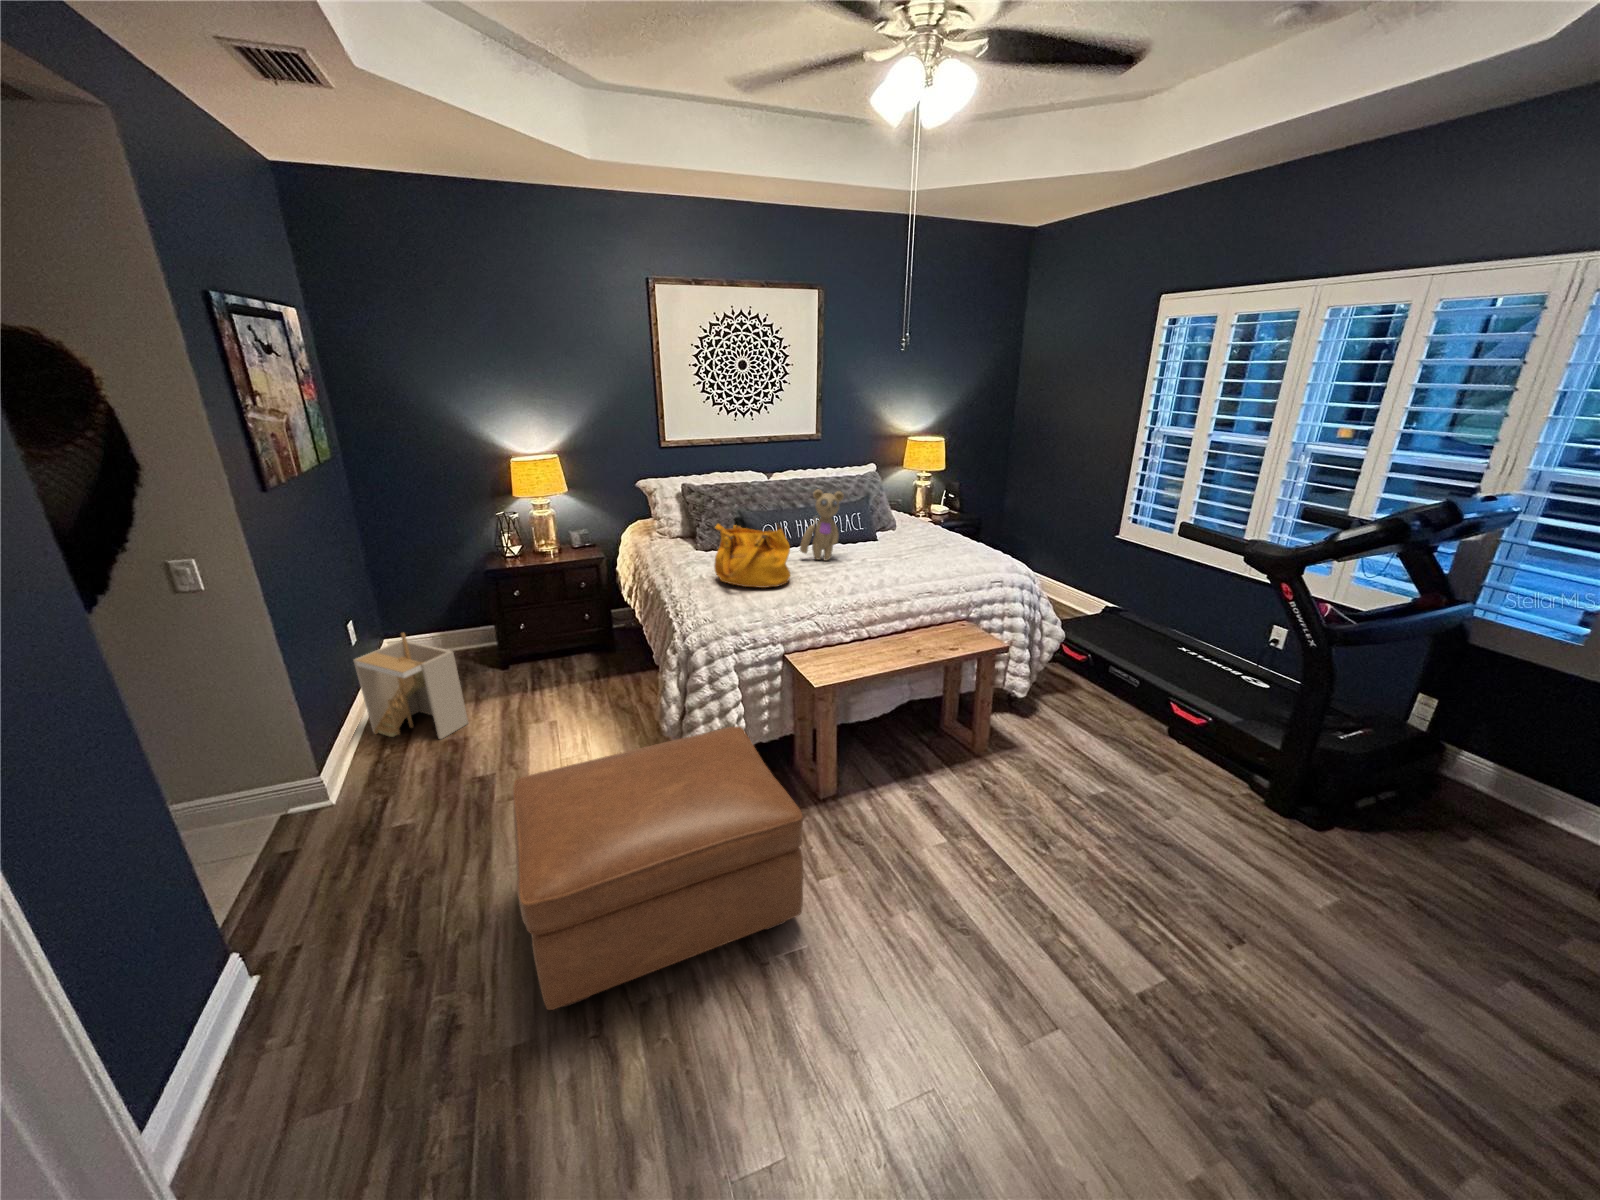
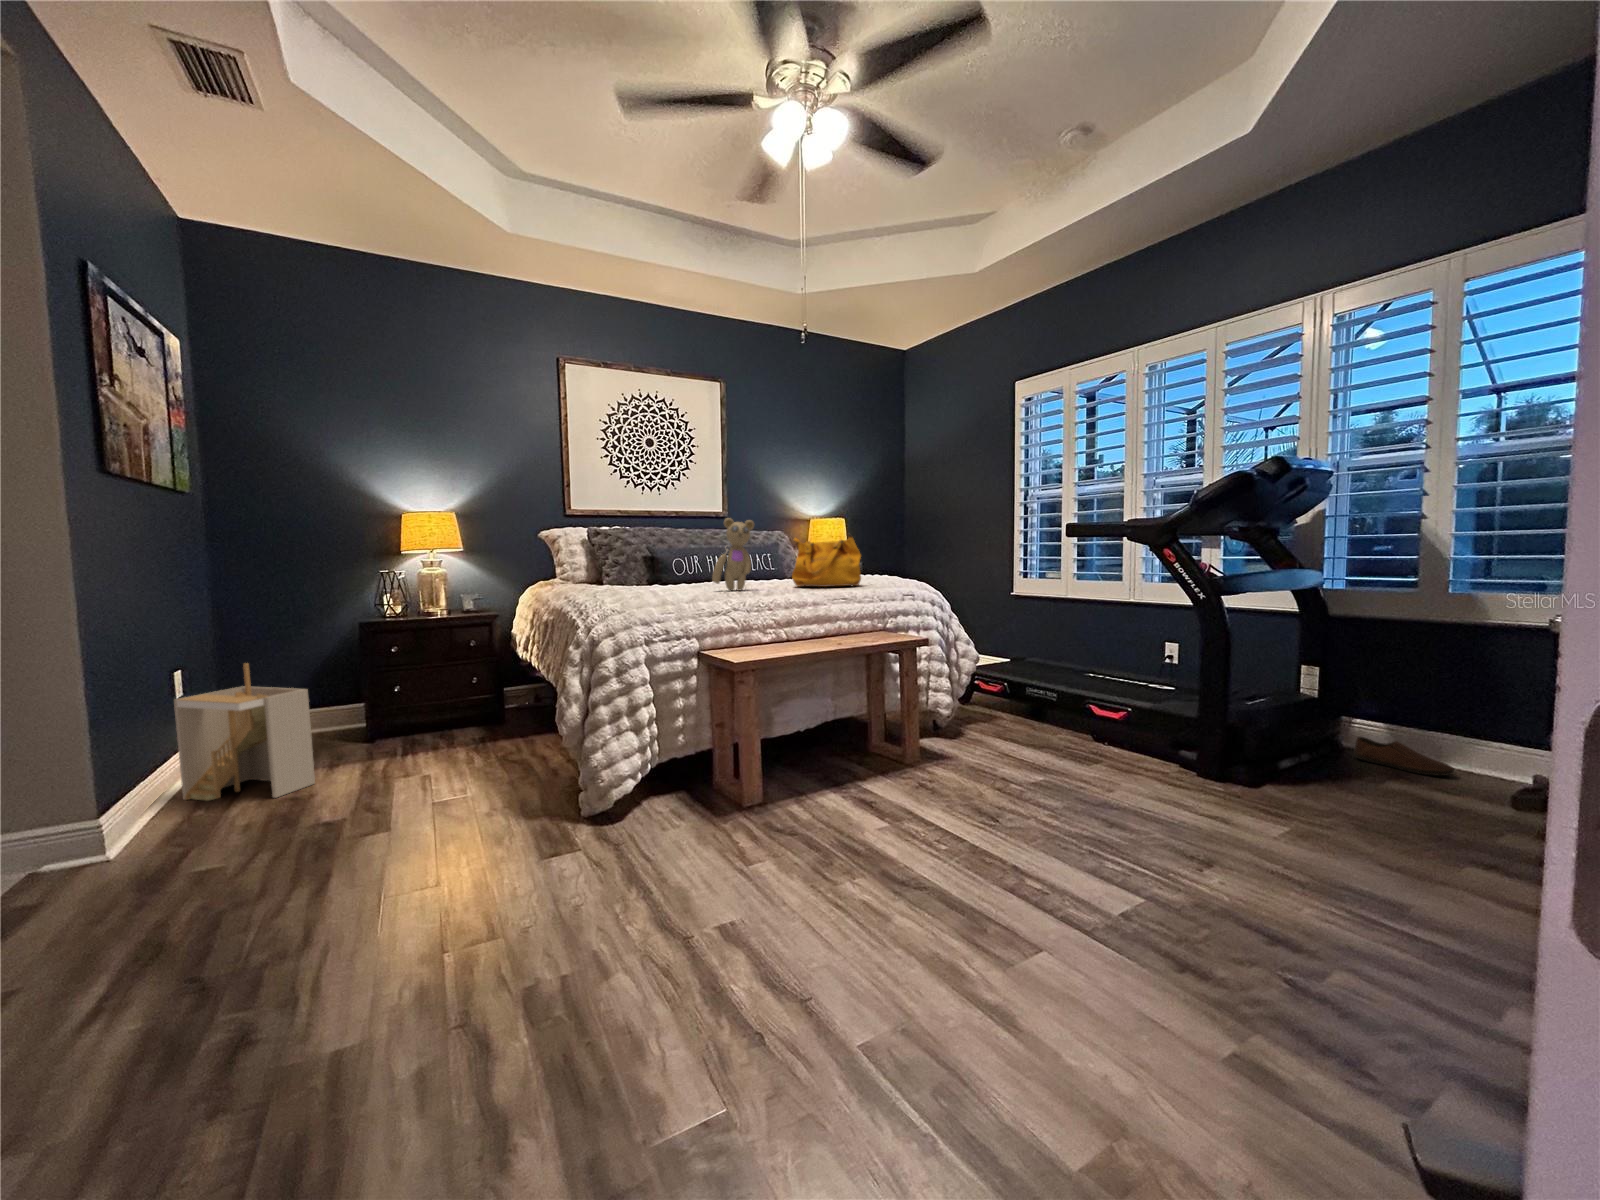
handbag: present [714,524,790,588] -> present [792,534,861,587]
ottoman: present [513,726,803,1010] -> none [368,704,731,1005]
shoe: none [1446,778,1554,840] -> present [1354,737,1454,776]

